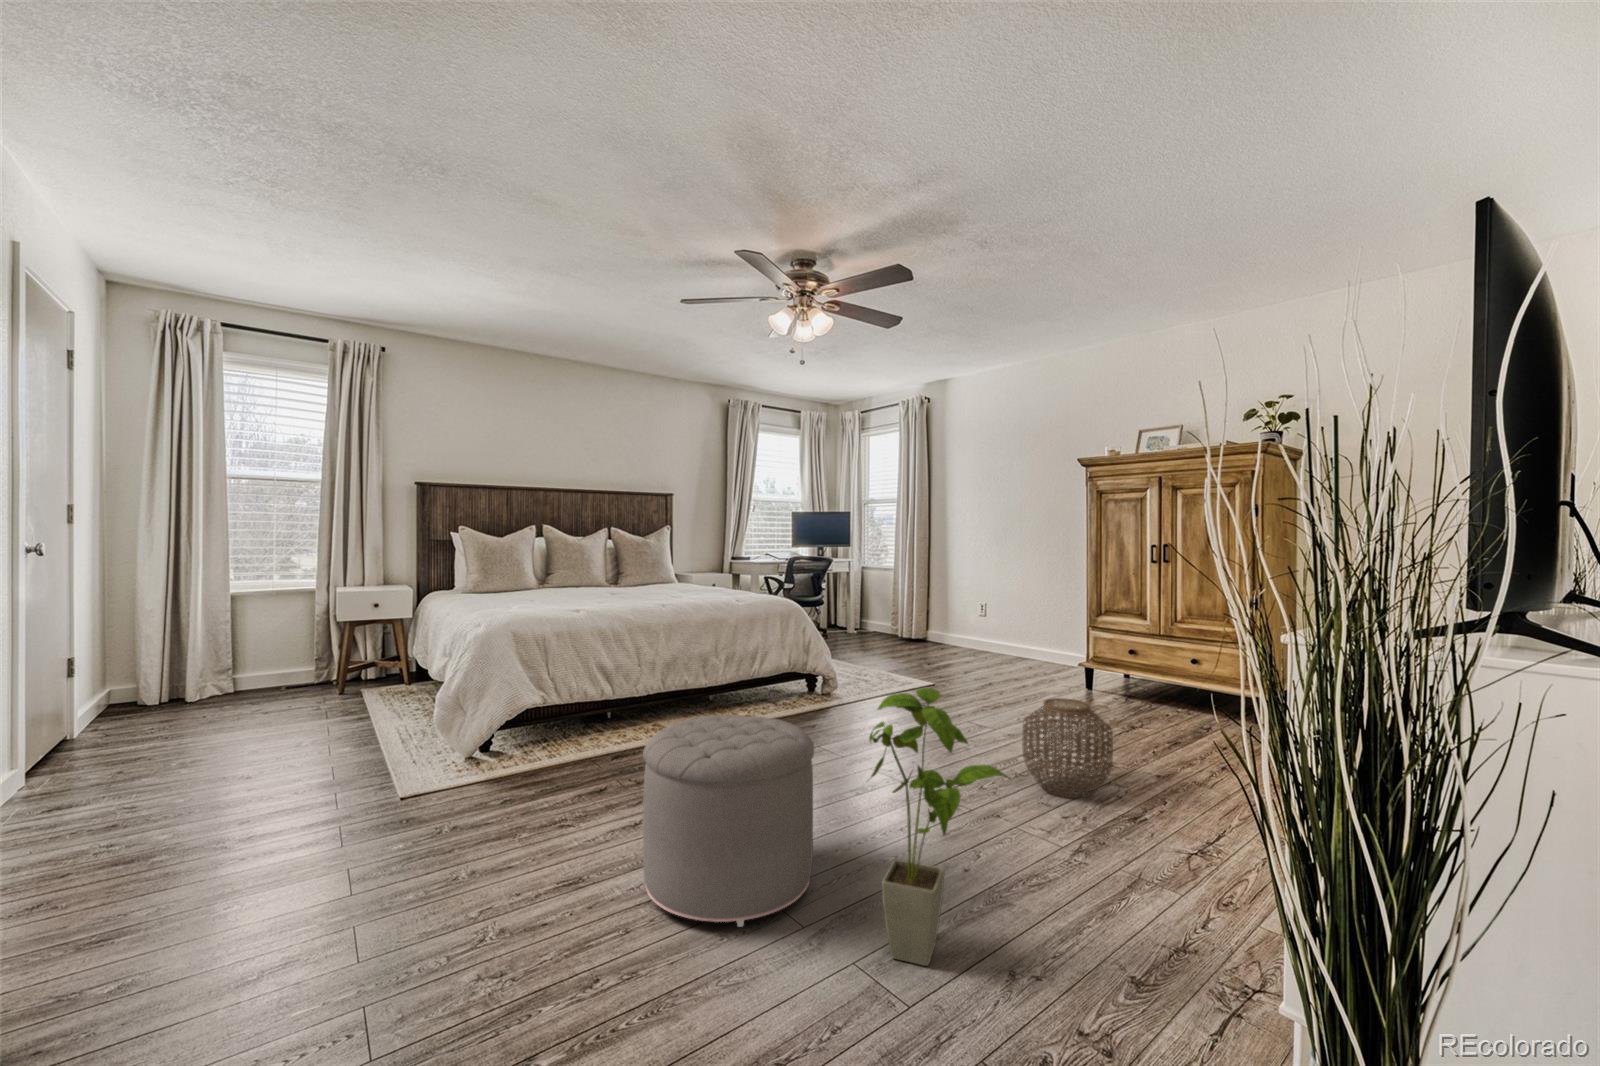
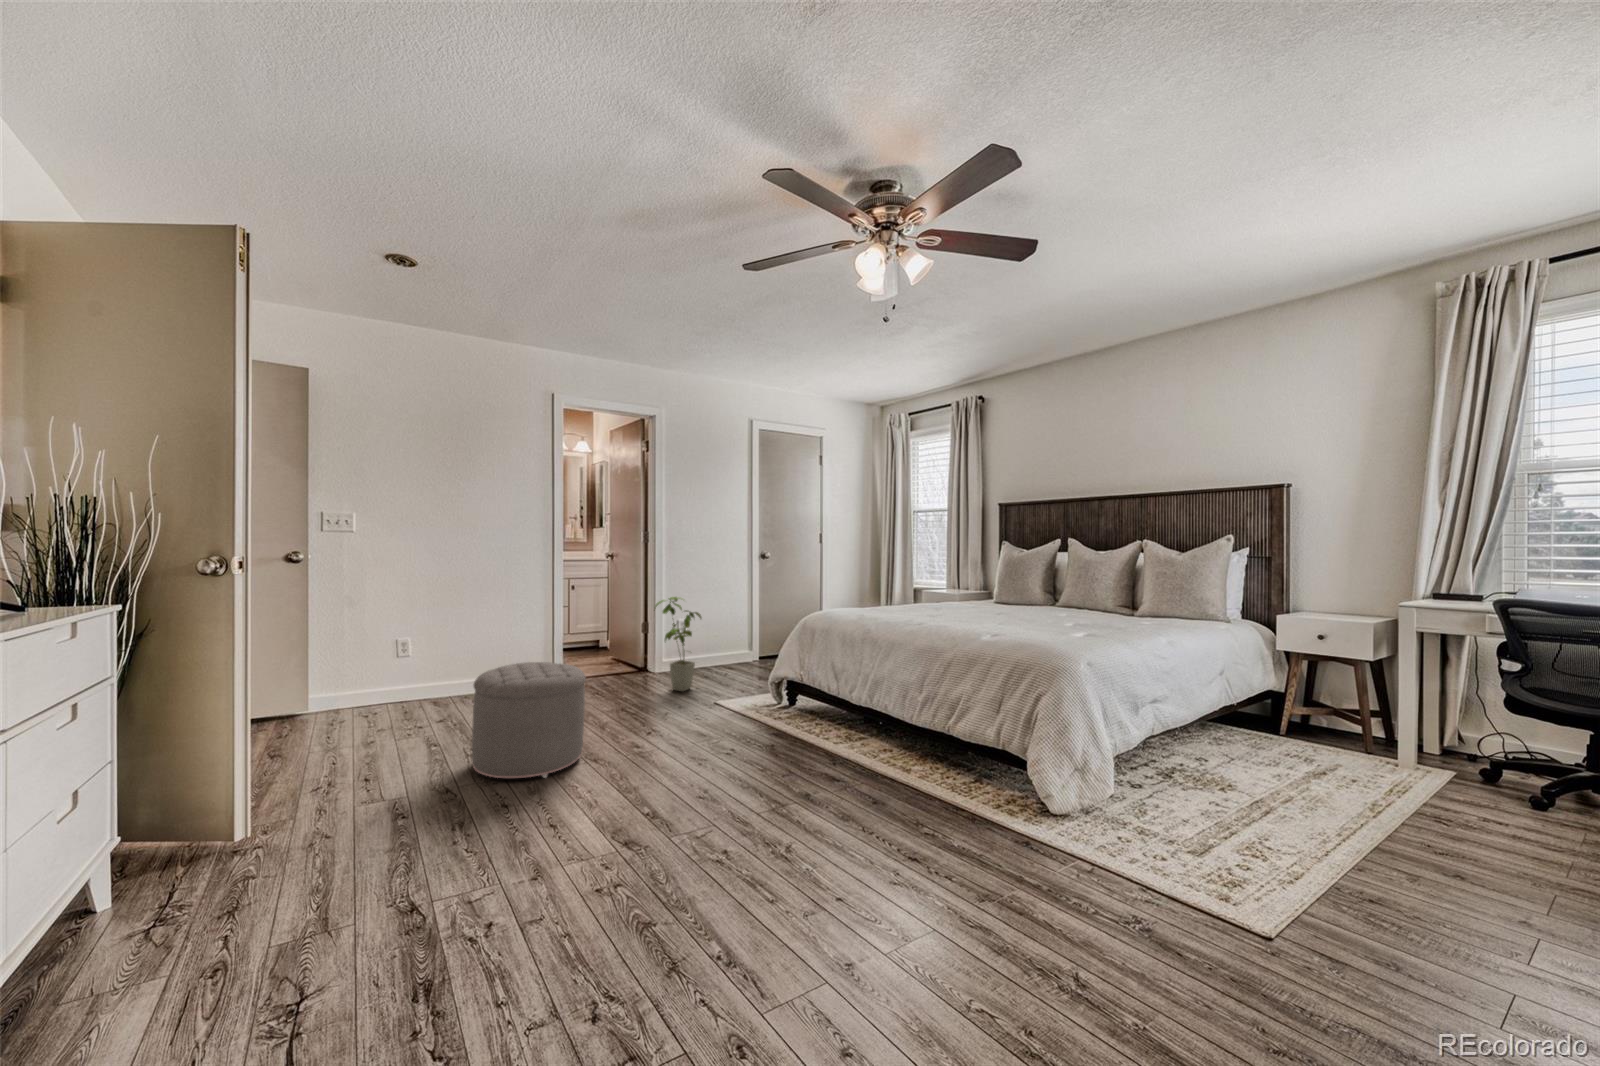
house plant: present [869,688,1009,966] -> present [655,597,701,691]
woven basket: present [1022,698,1113,798] -> none [492,812,627,982]

